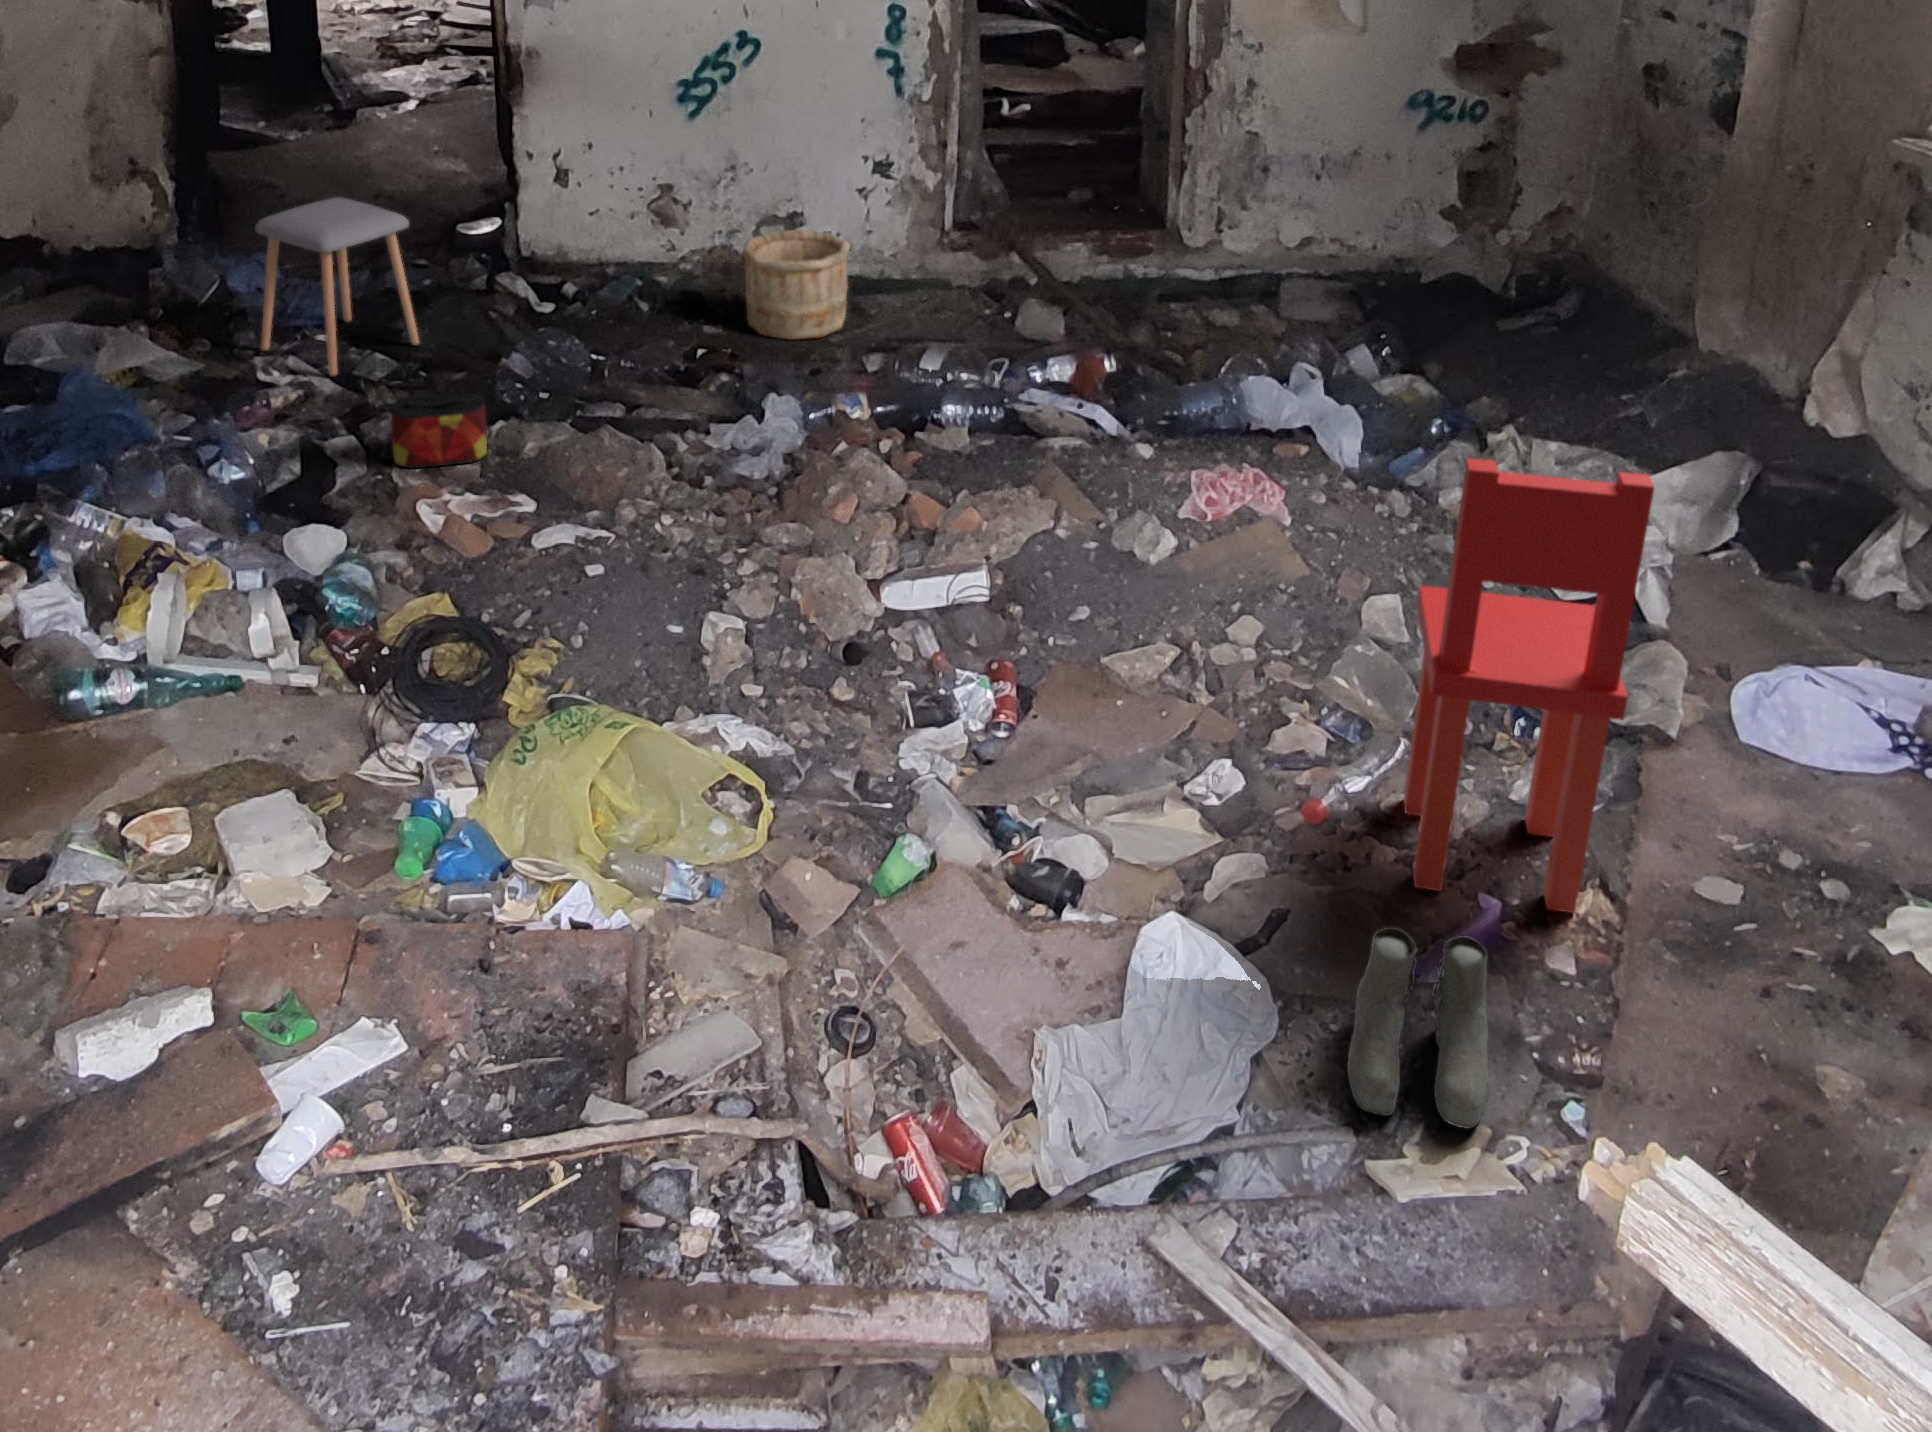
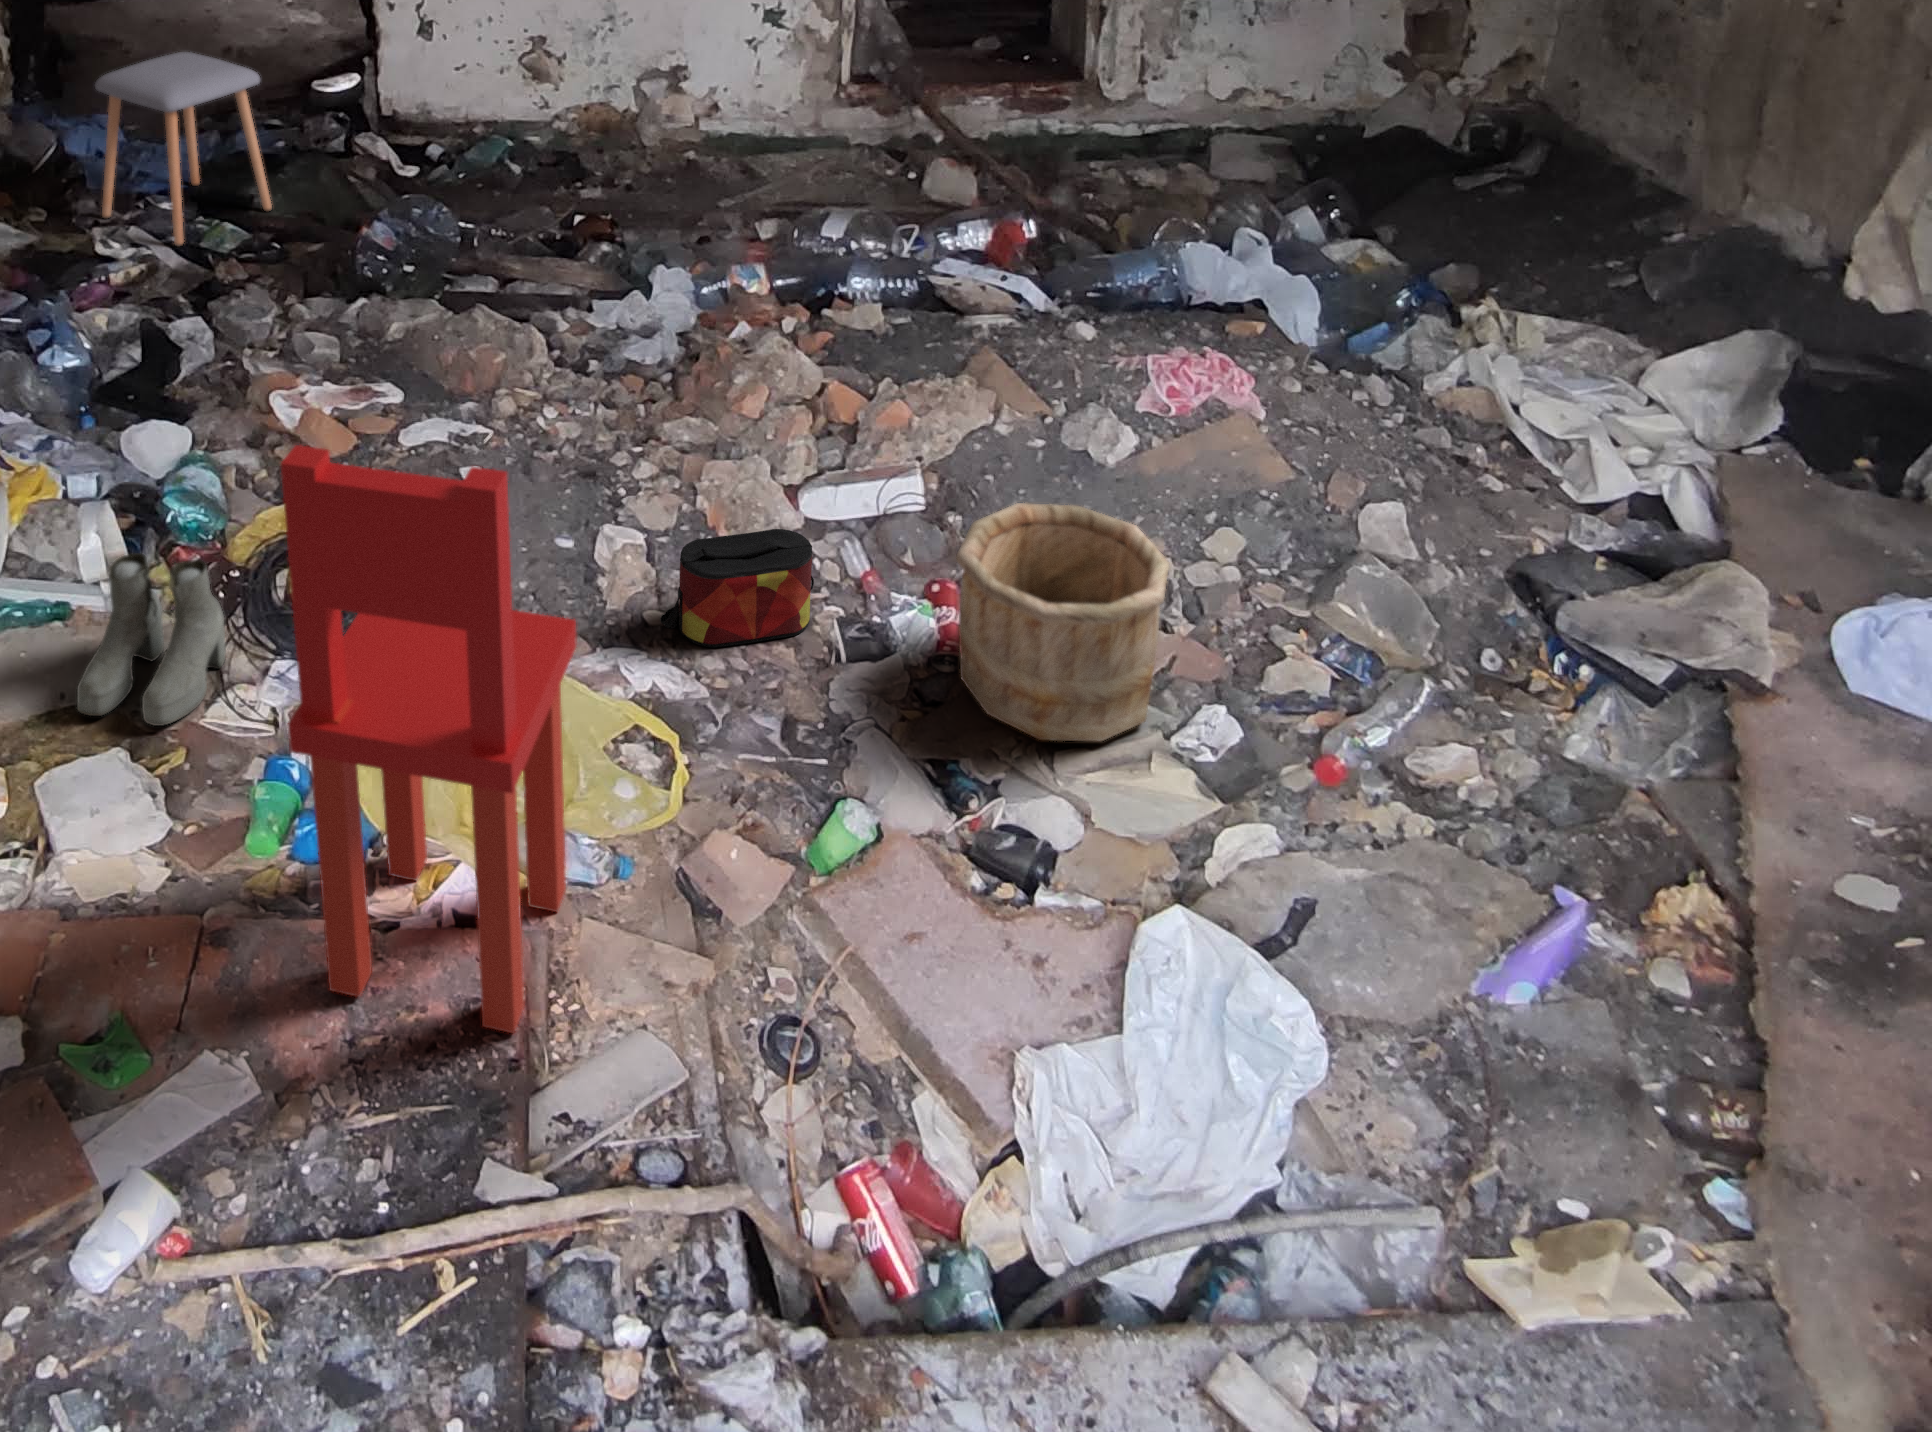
wooden bucket: present [742,229,850,339] -> present [956,503,1169,741]
bag: present [381,393,492,468] -> present [660,529,814,647]
chair: present [1403,458,1654,913] -> present [281,445,576,1033]
boots: present [1347,927,1489,1129] -> present [77,553,226,726]

